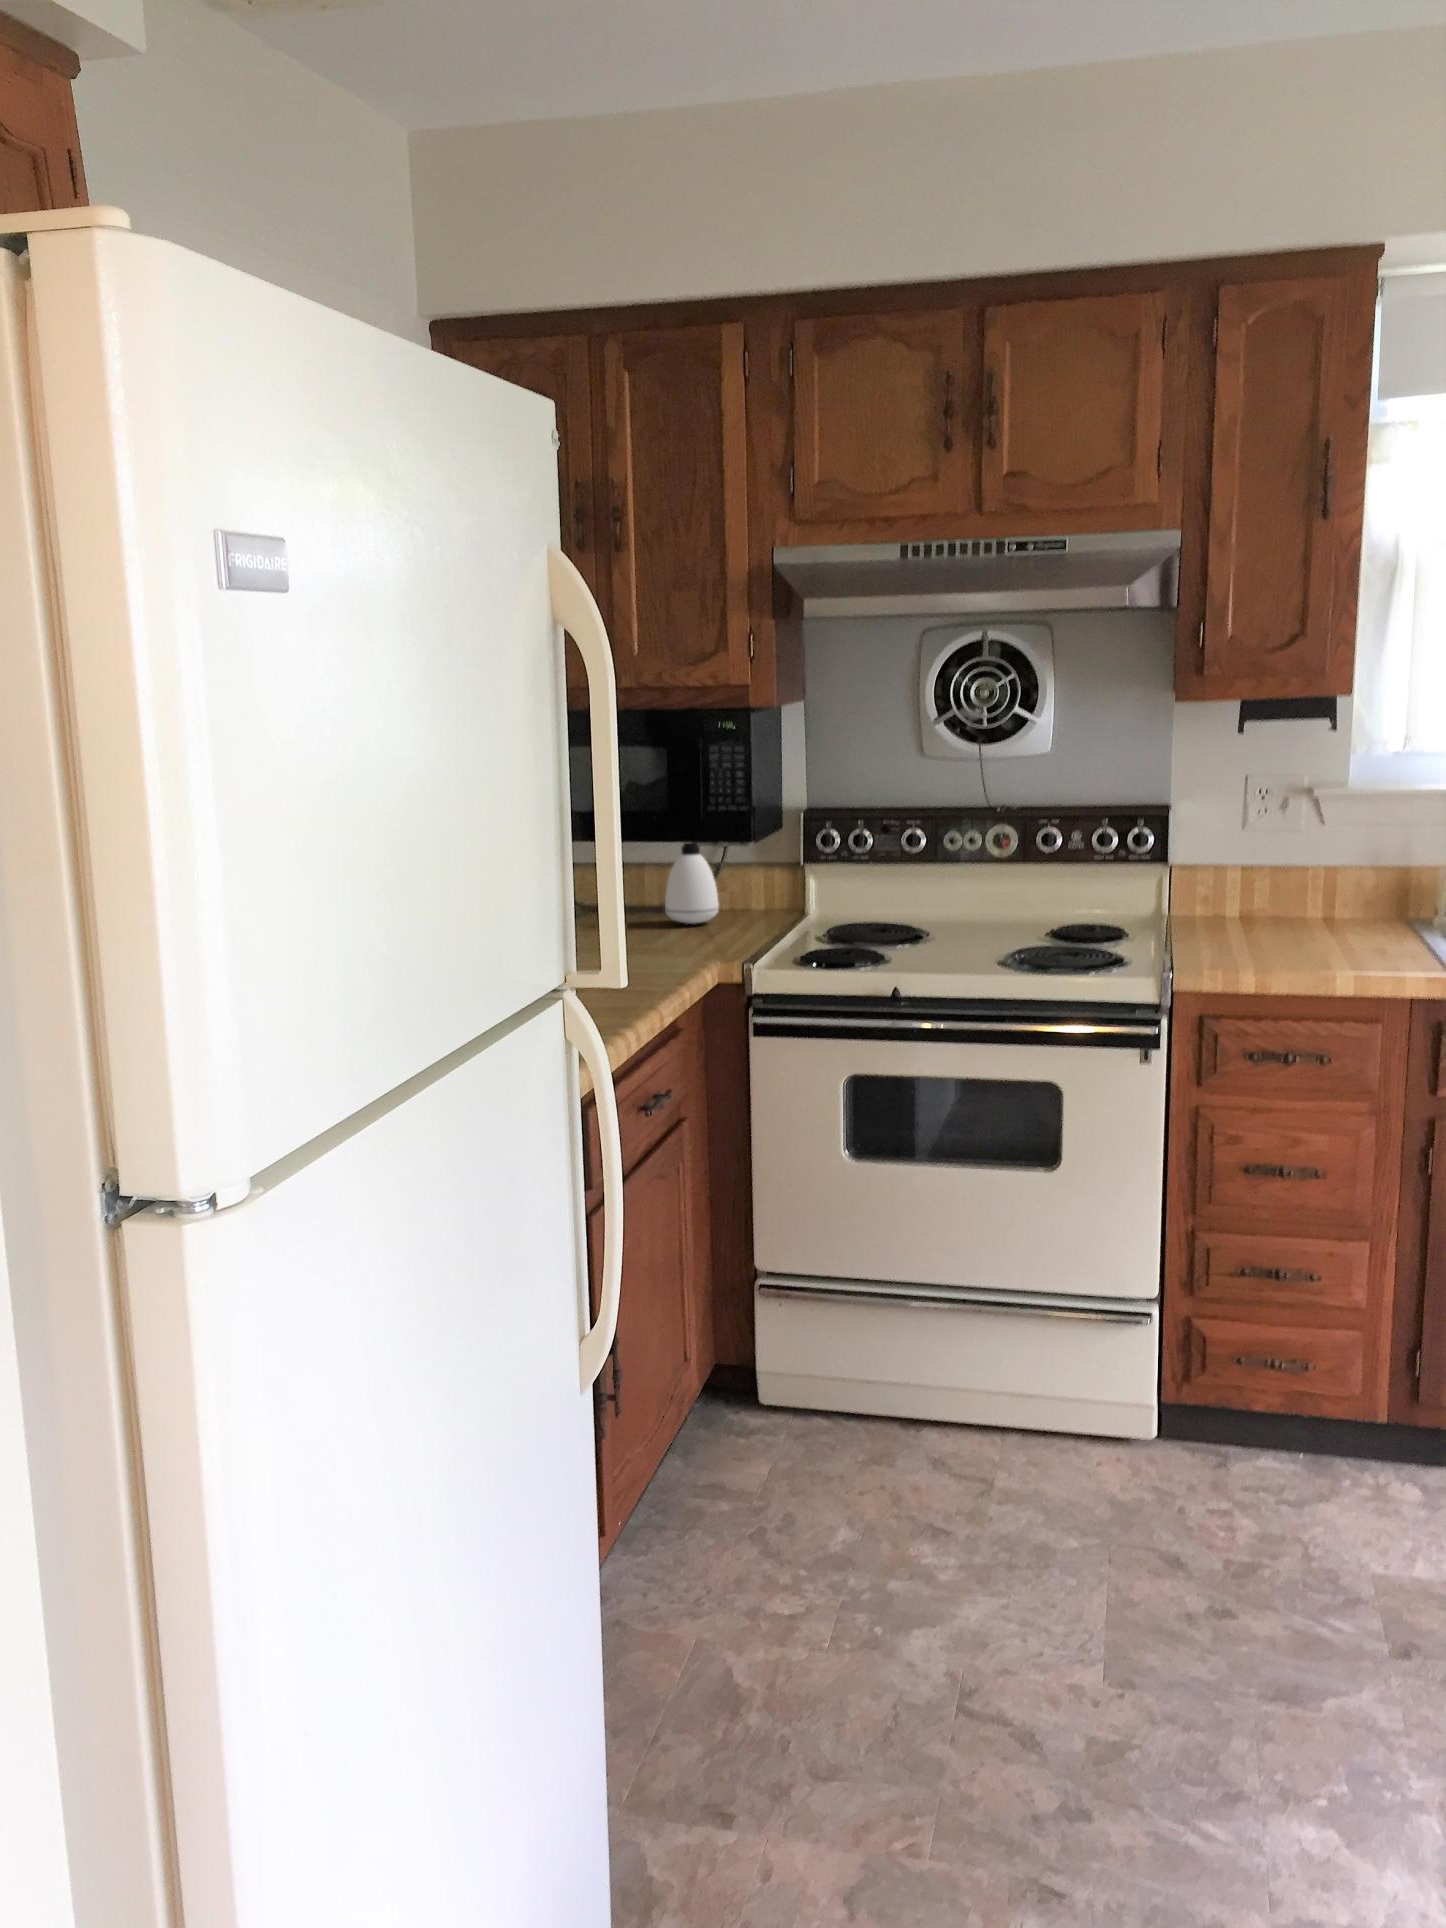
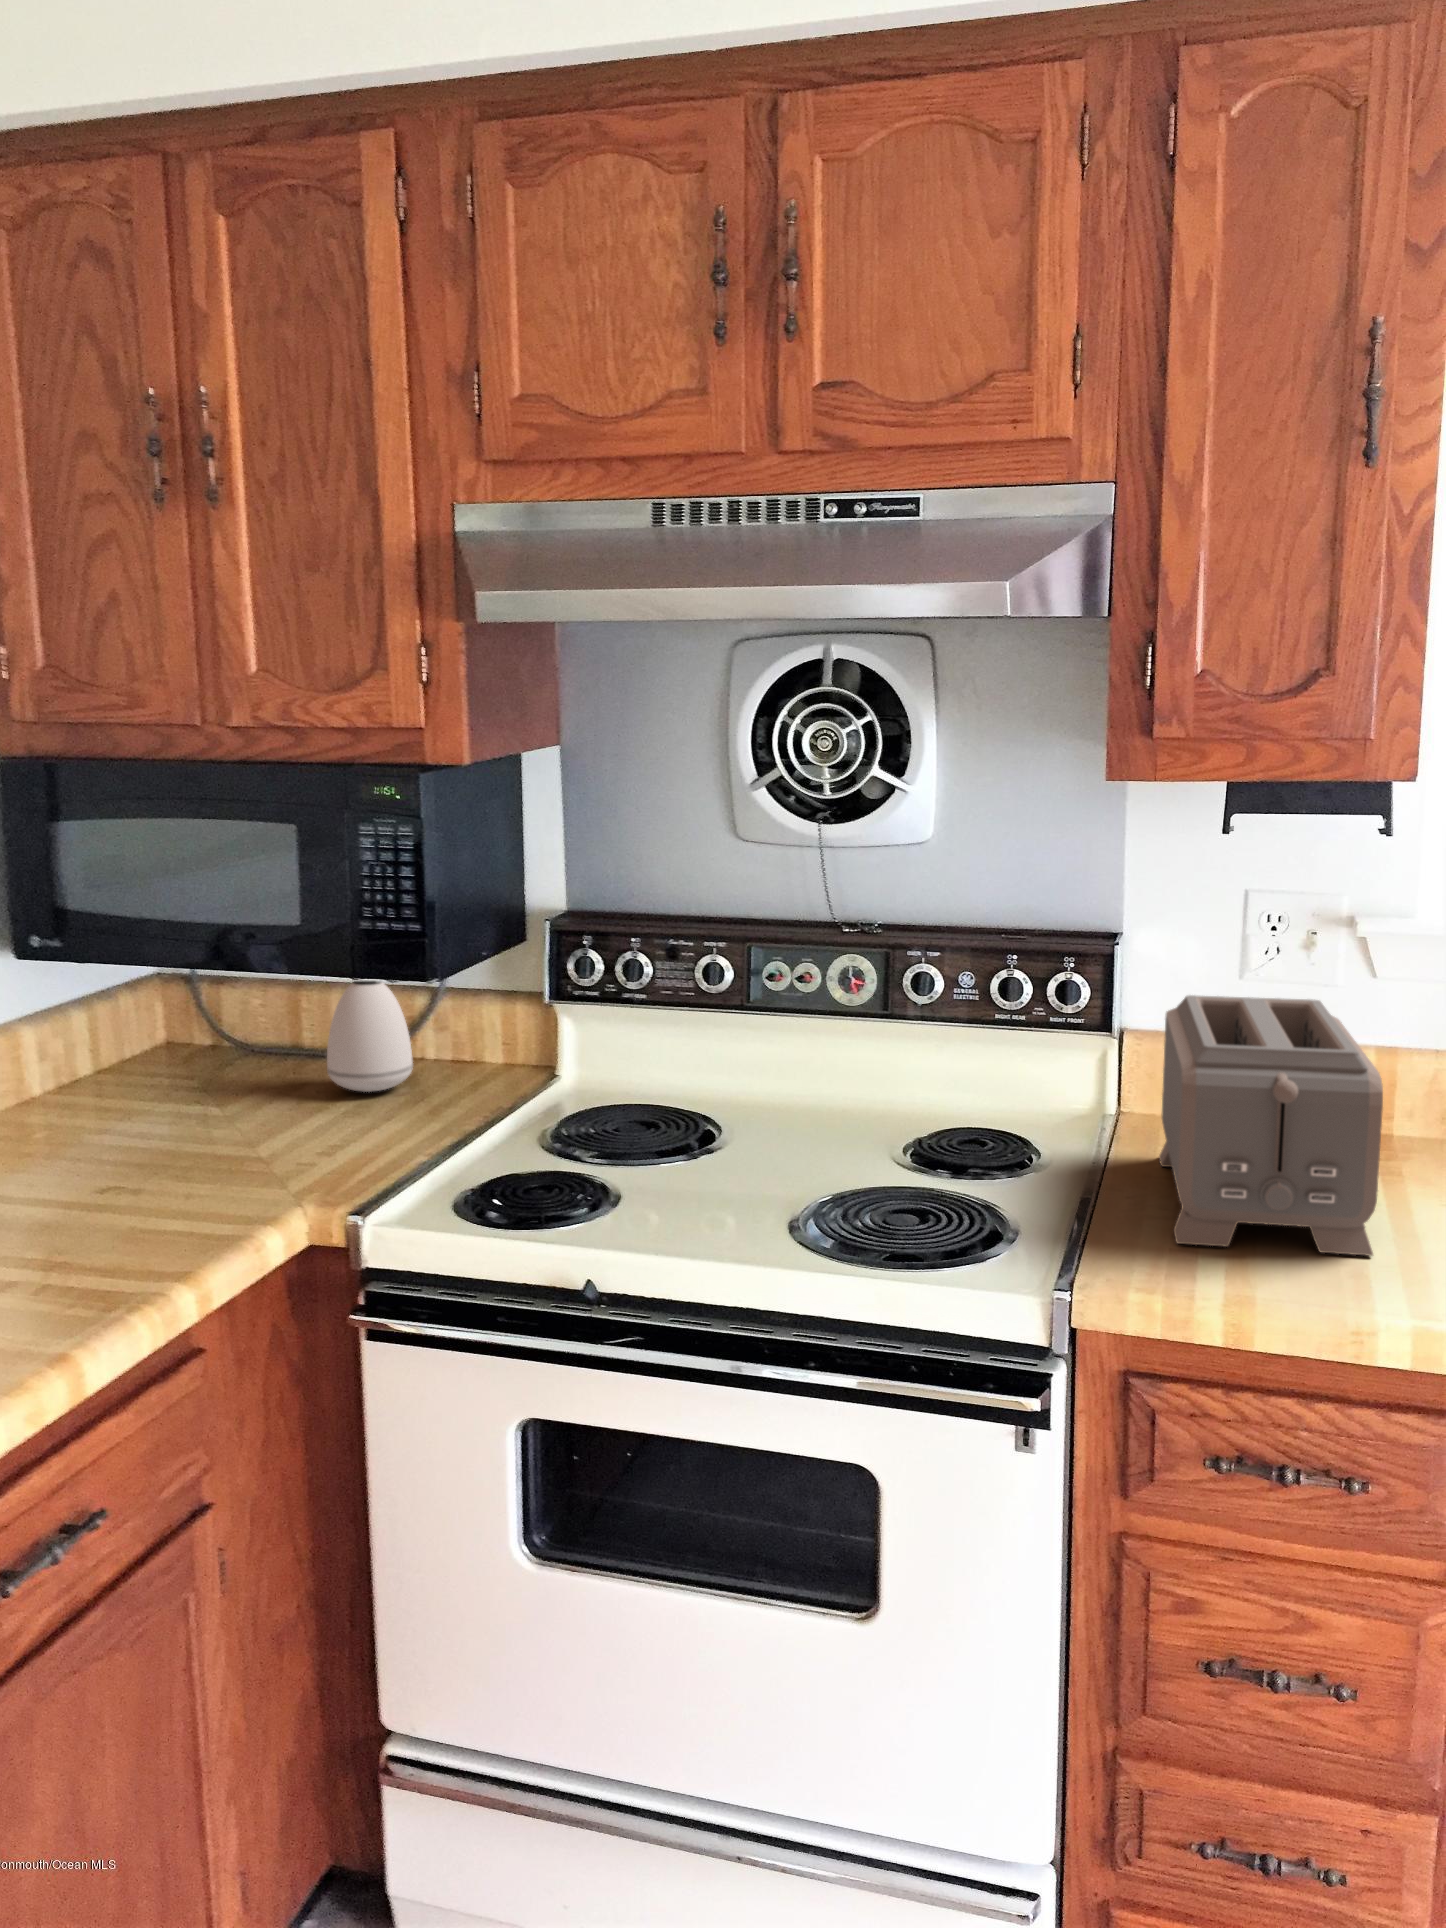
toaster: none [1200,832,1335,959] -> present [1159,995,1383,1256]

